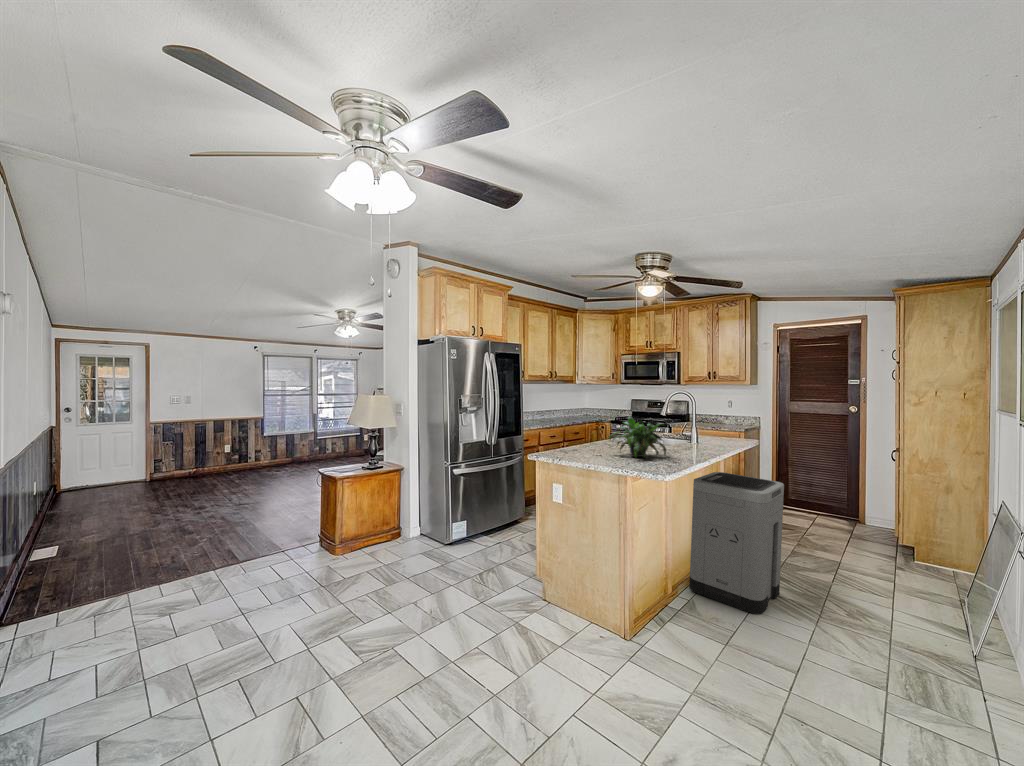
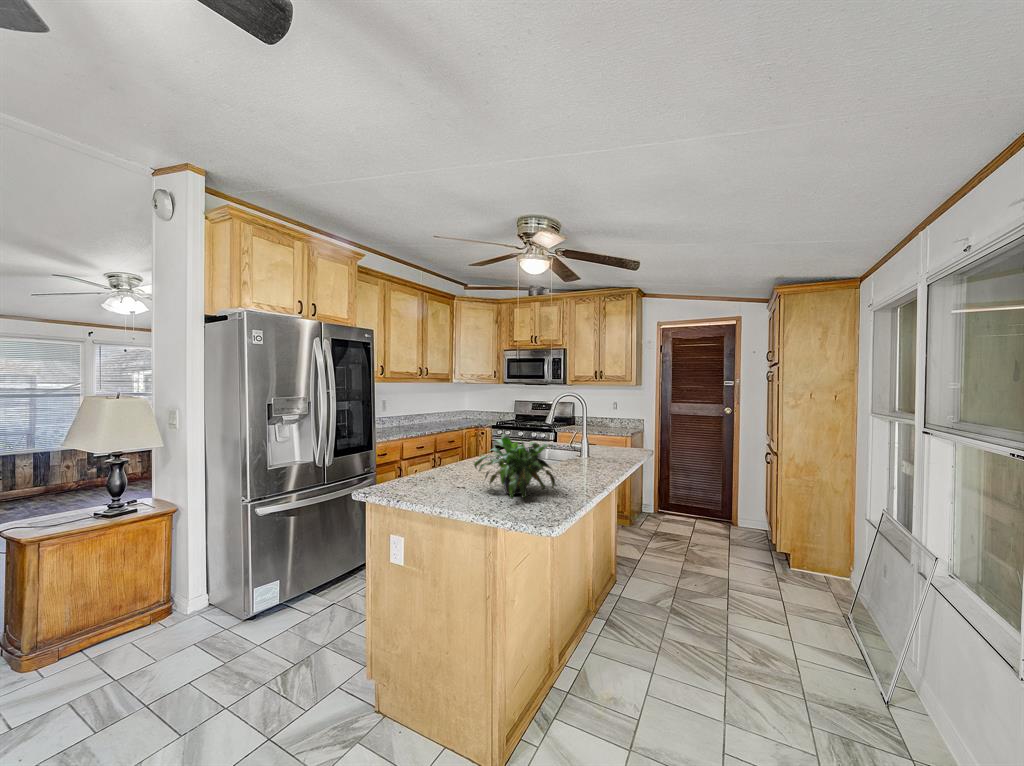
trash can: present [689,472,784,614] -> none [581,496,694,696]

